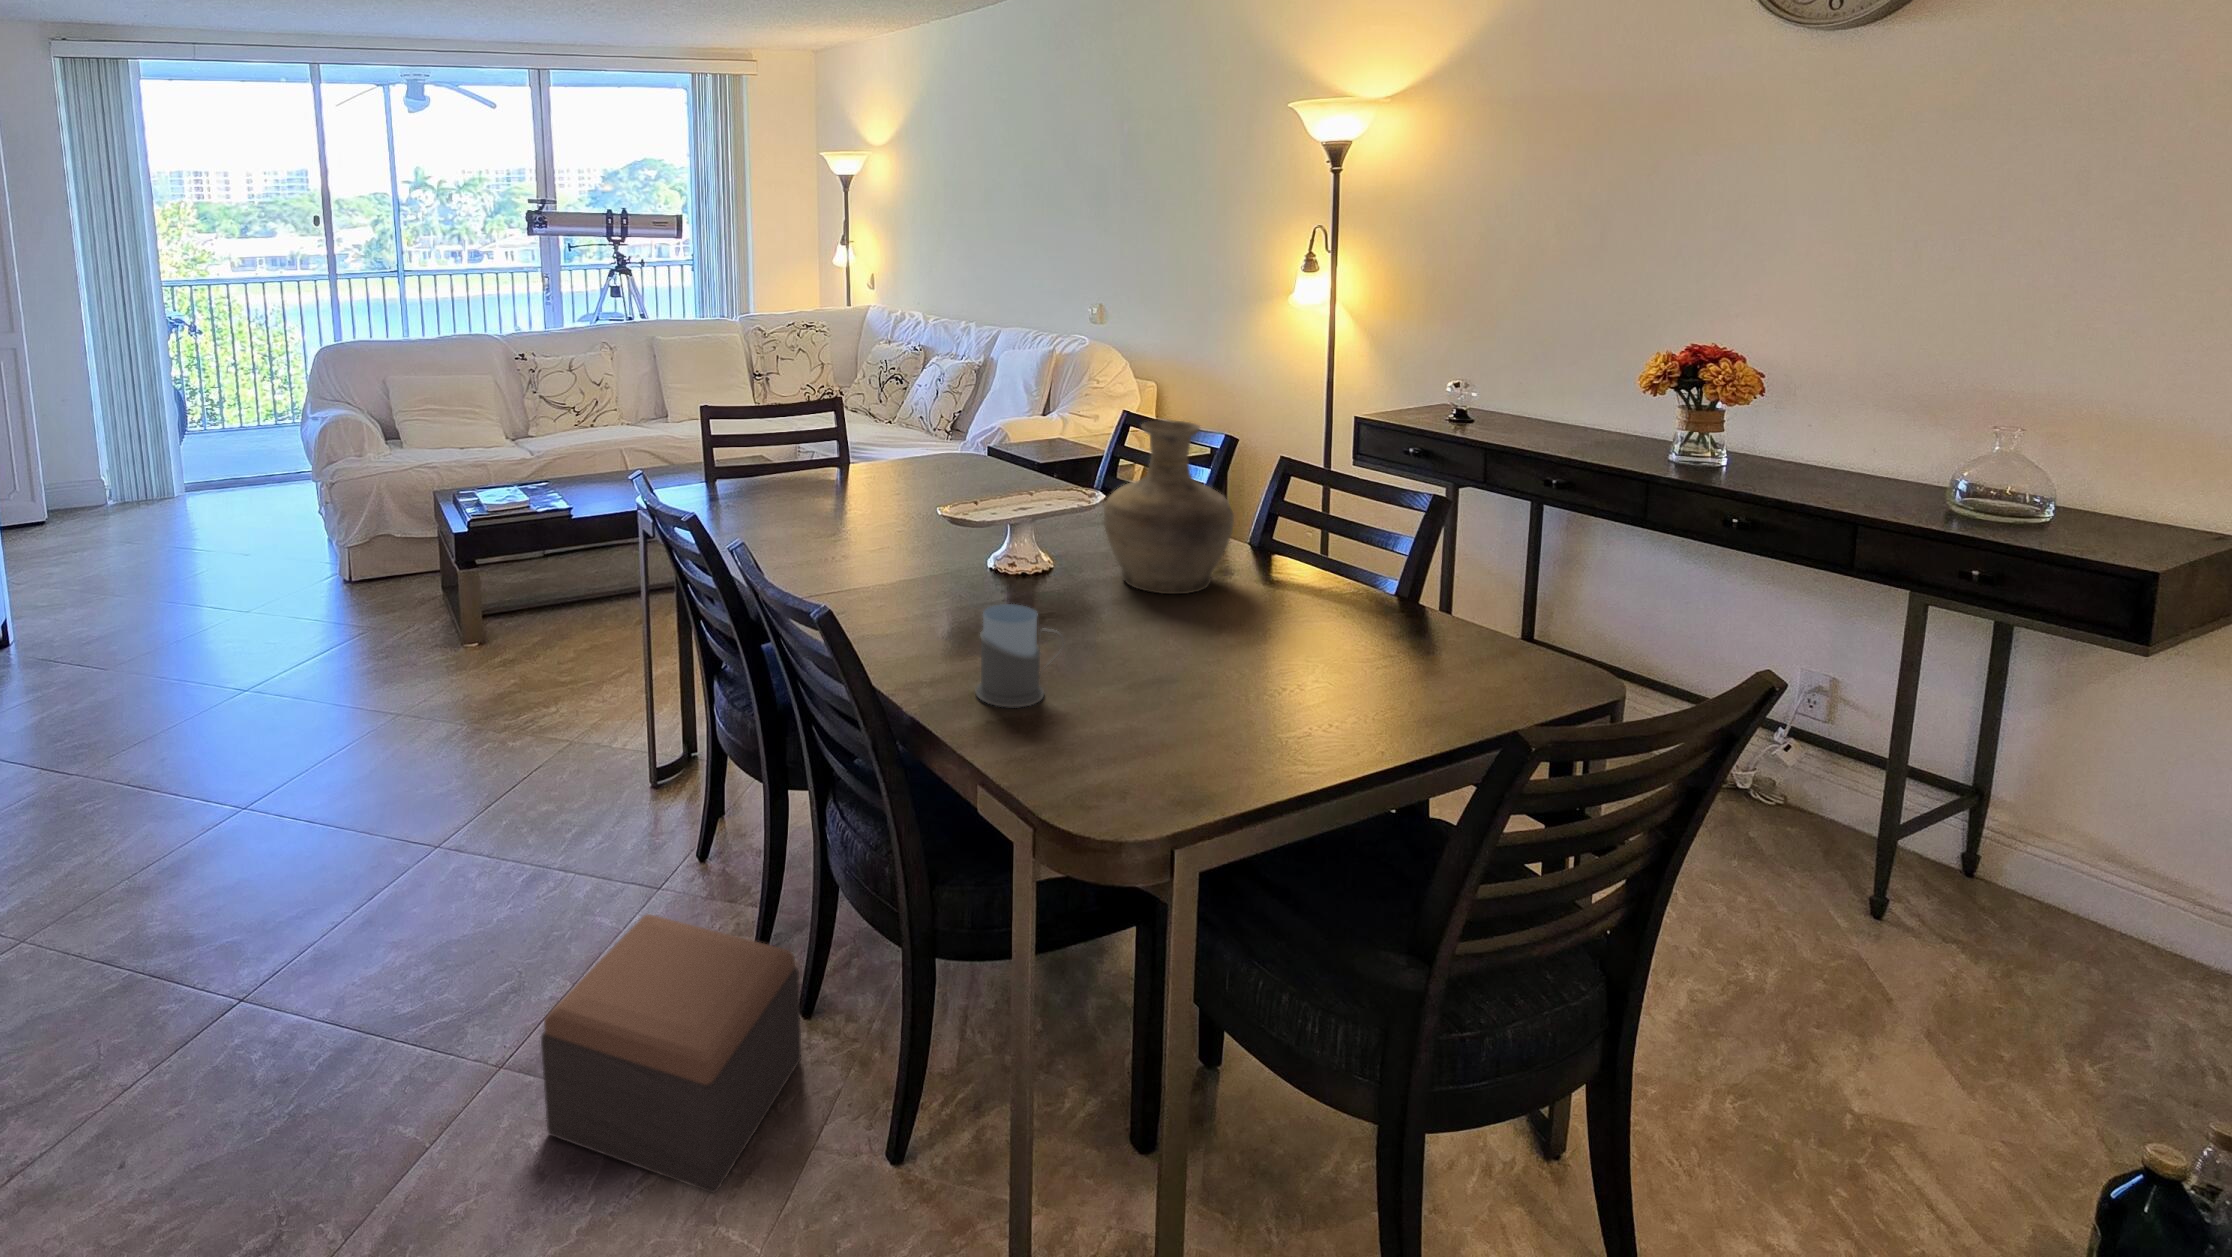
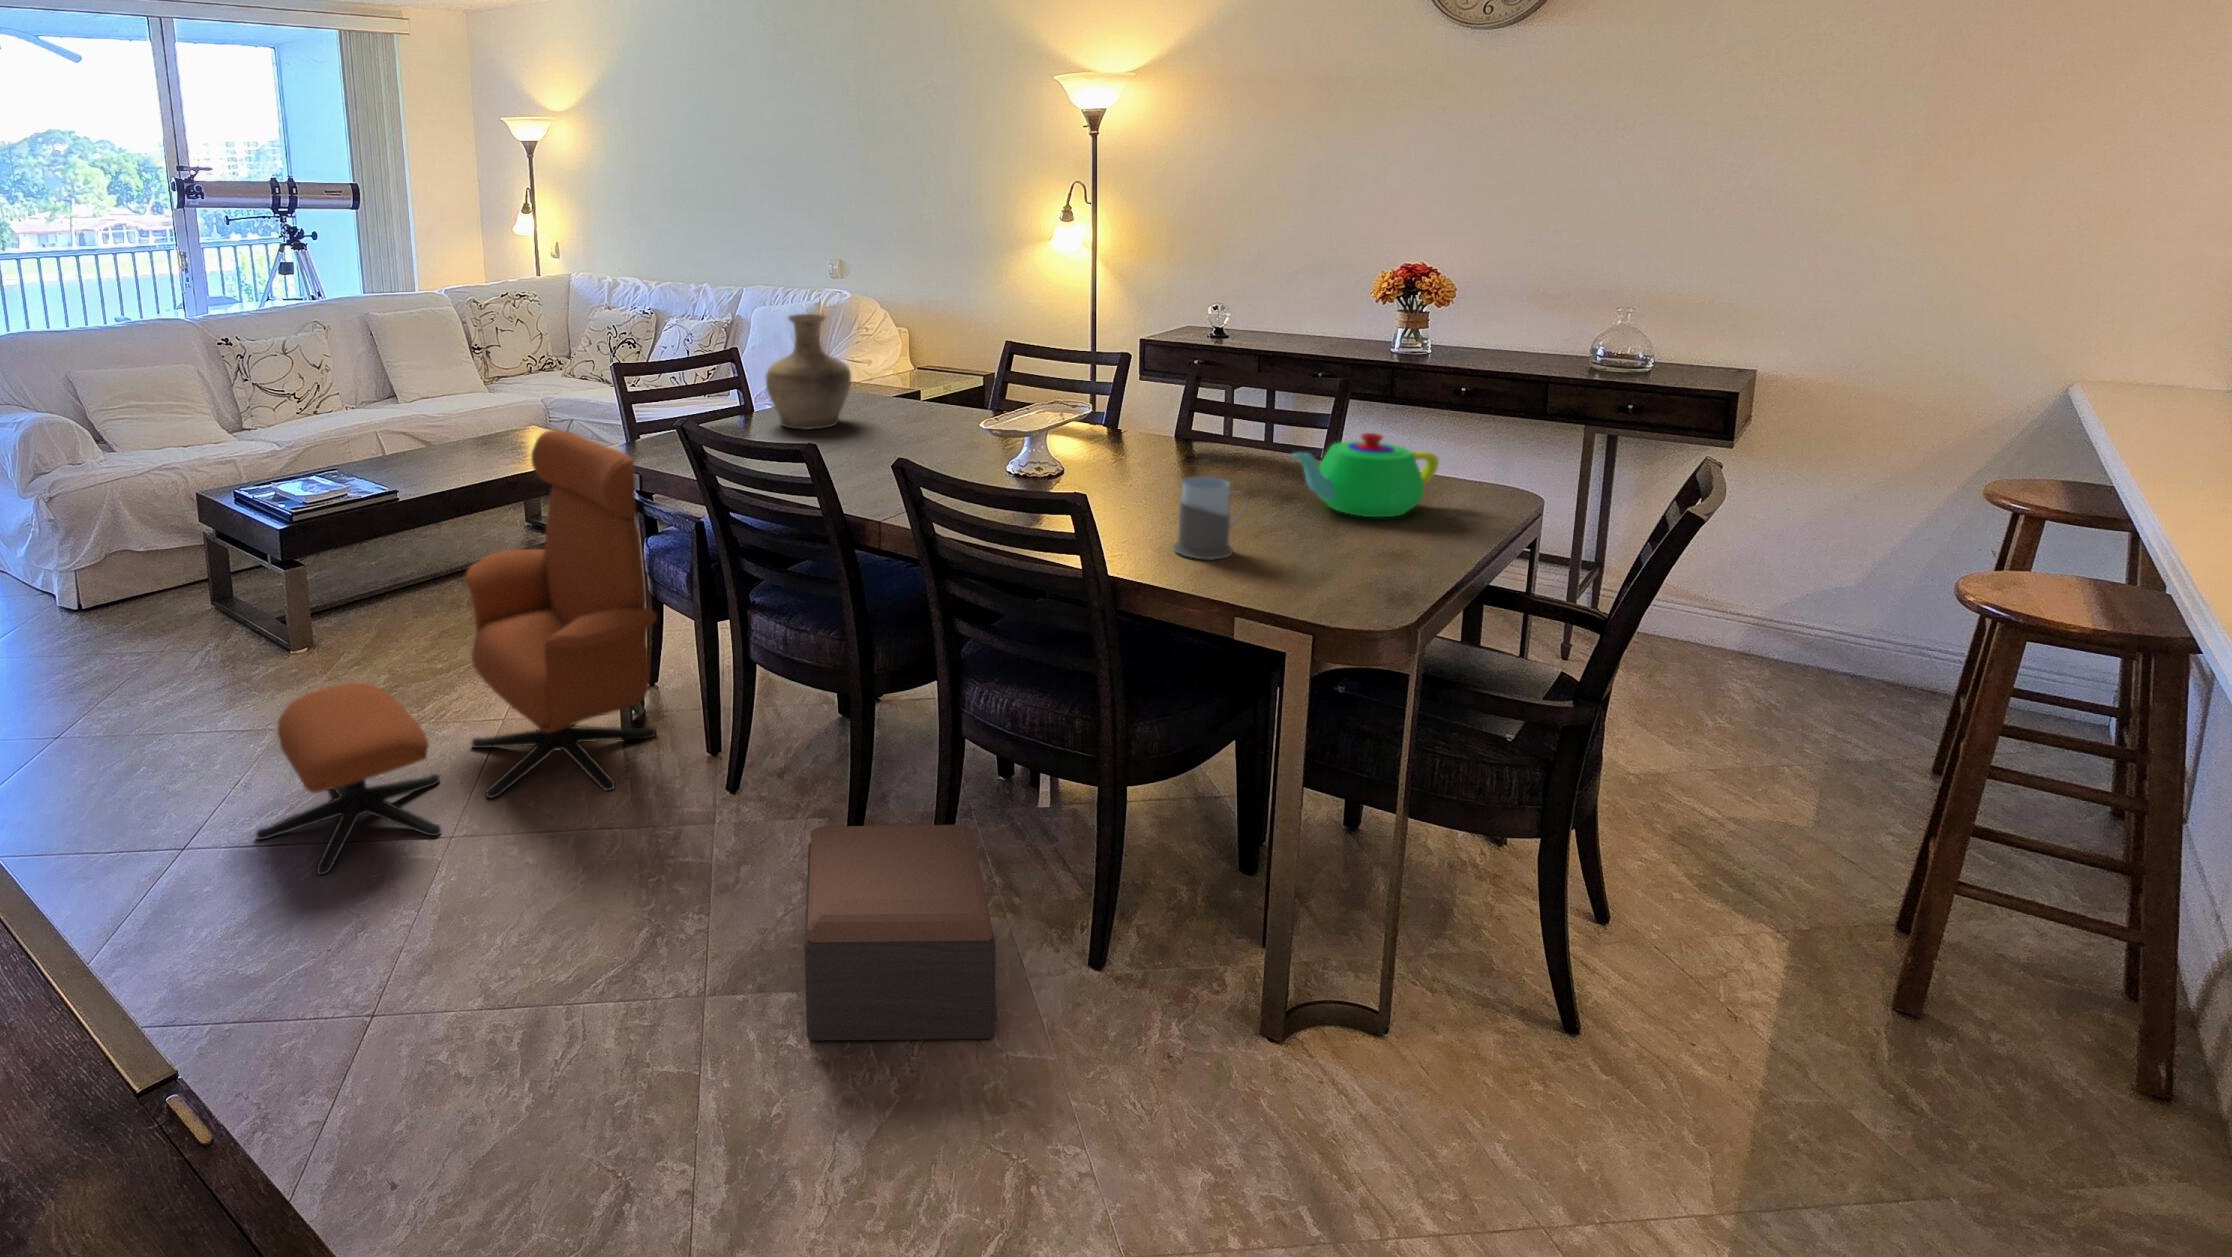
vase: present [1104,420,1234,594] -> present [766,314,851,430]
lounge chair: none [300,468,679,852] -> present [256,430,657,875]
teapot: none [1186,575,1397,688] -> present [1293,433,1439,517]

